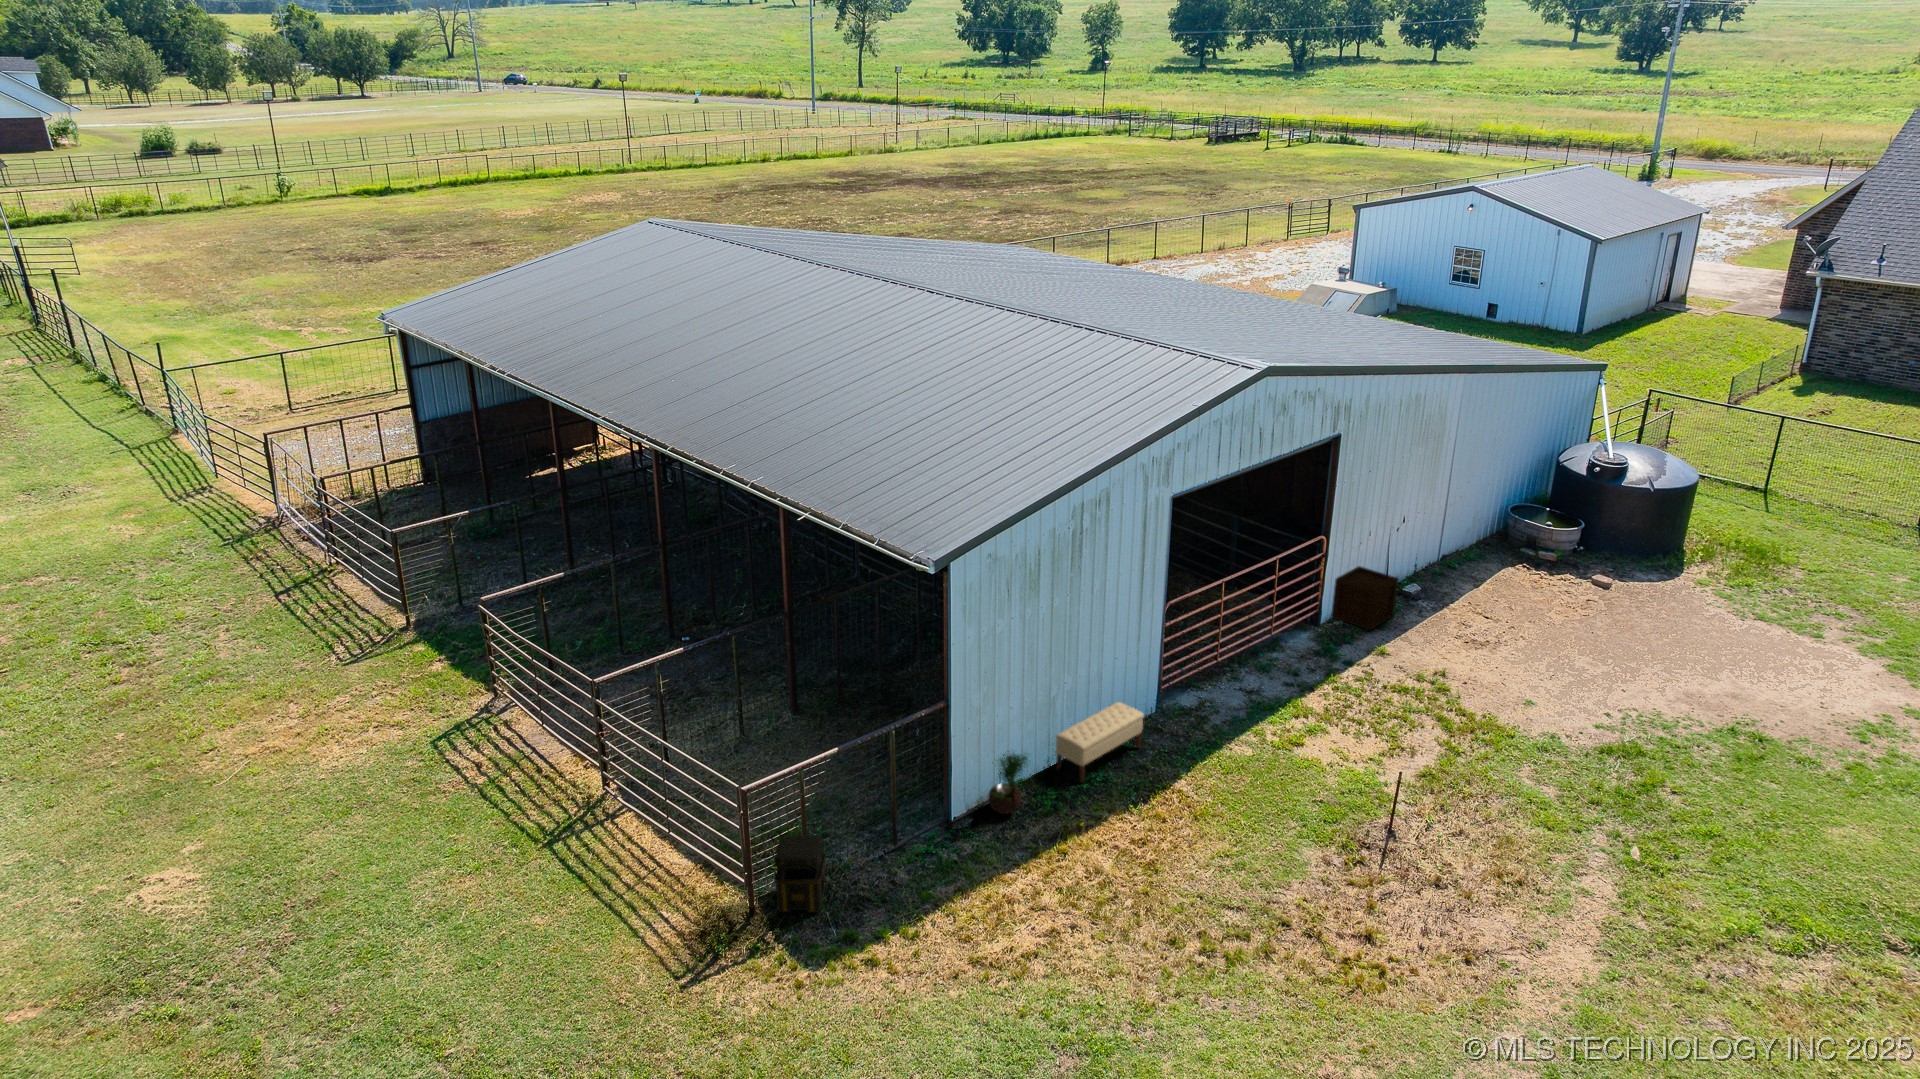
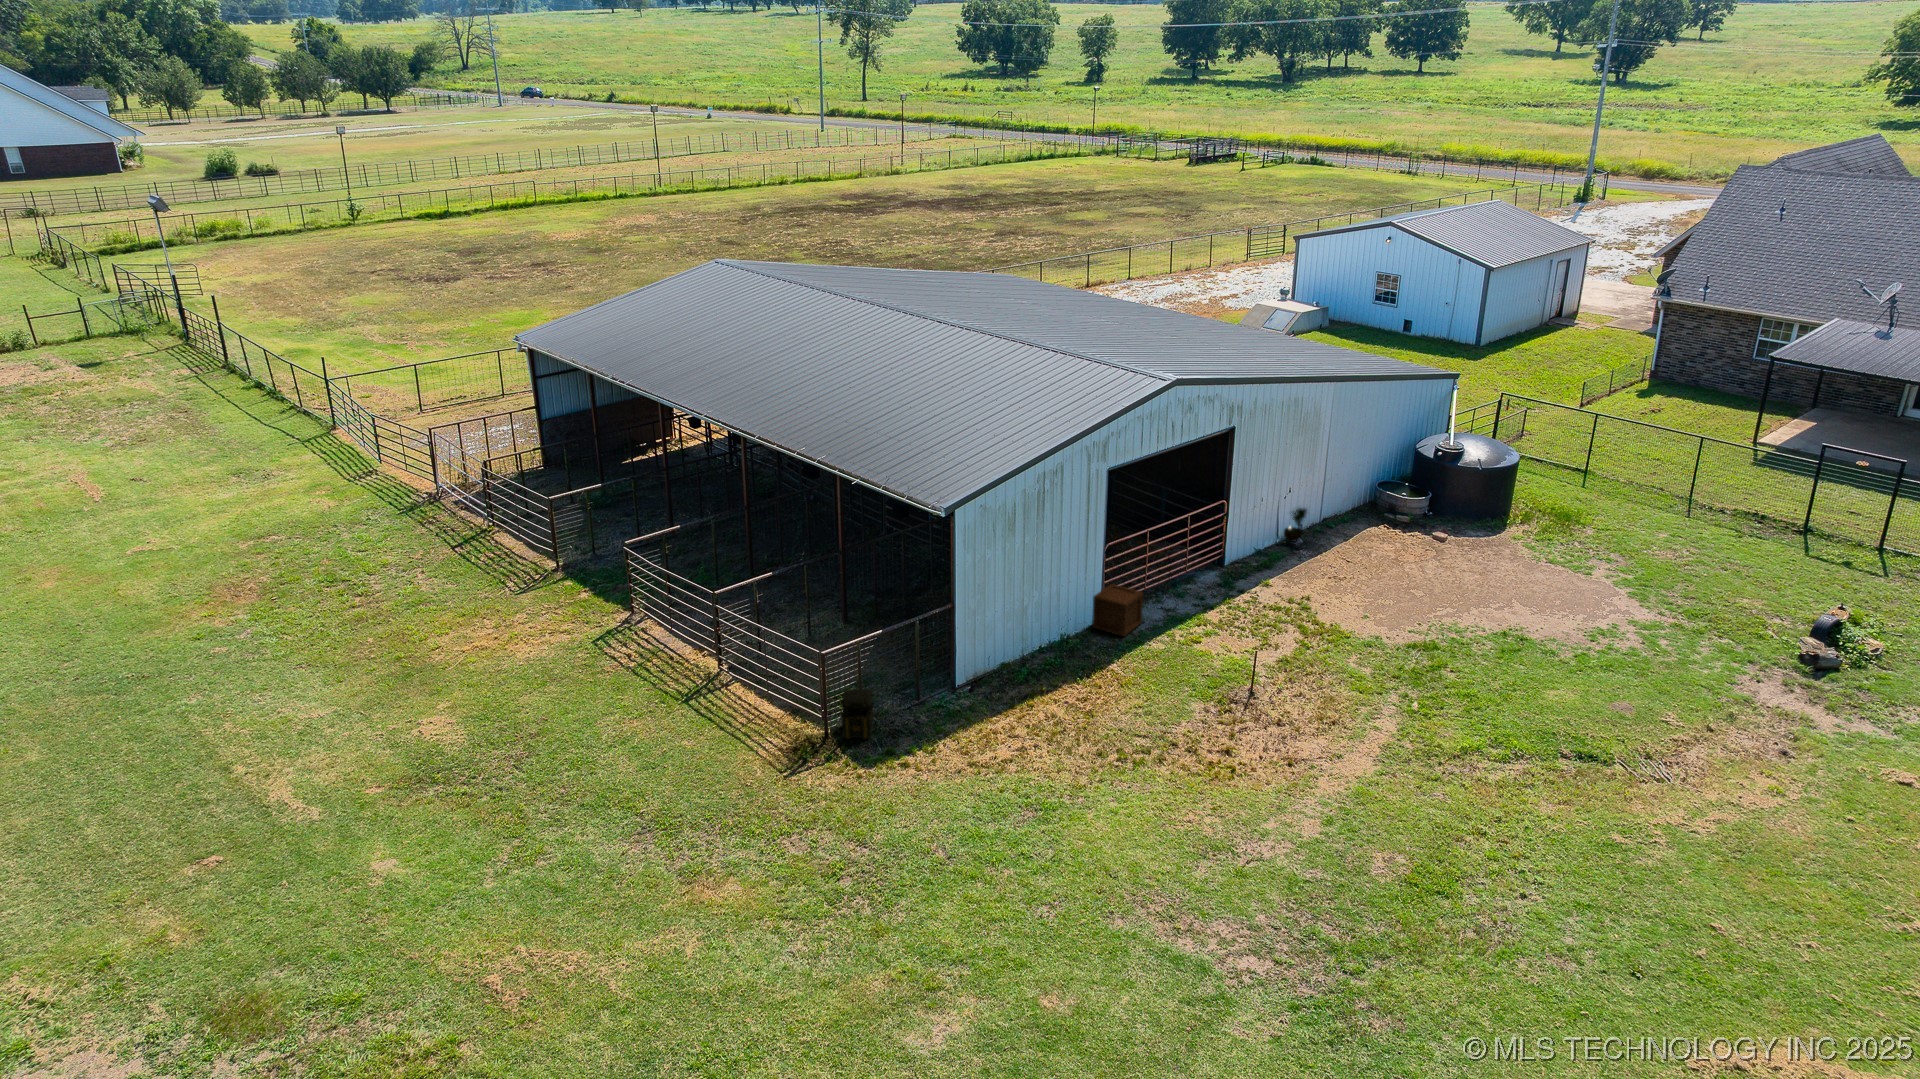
wooden crate: present [1331,566,1398,630] -> present [1092,584,1143,636]
bench: present [1056,702,1144,782] -> none [1028,613,1090,666]
potted tree: present [988,751,1028,814] -> present [1284,508,1307,542]

